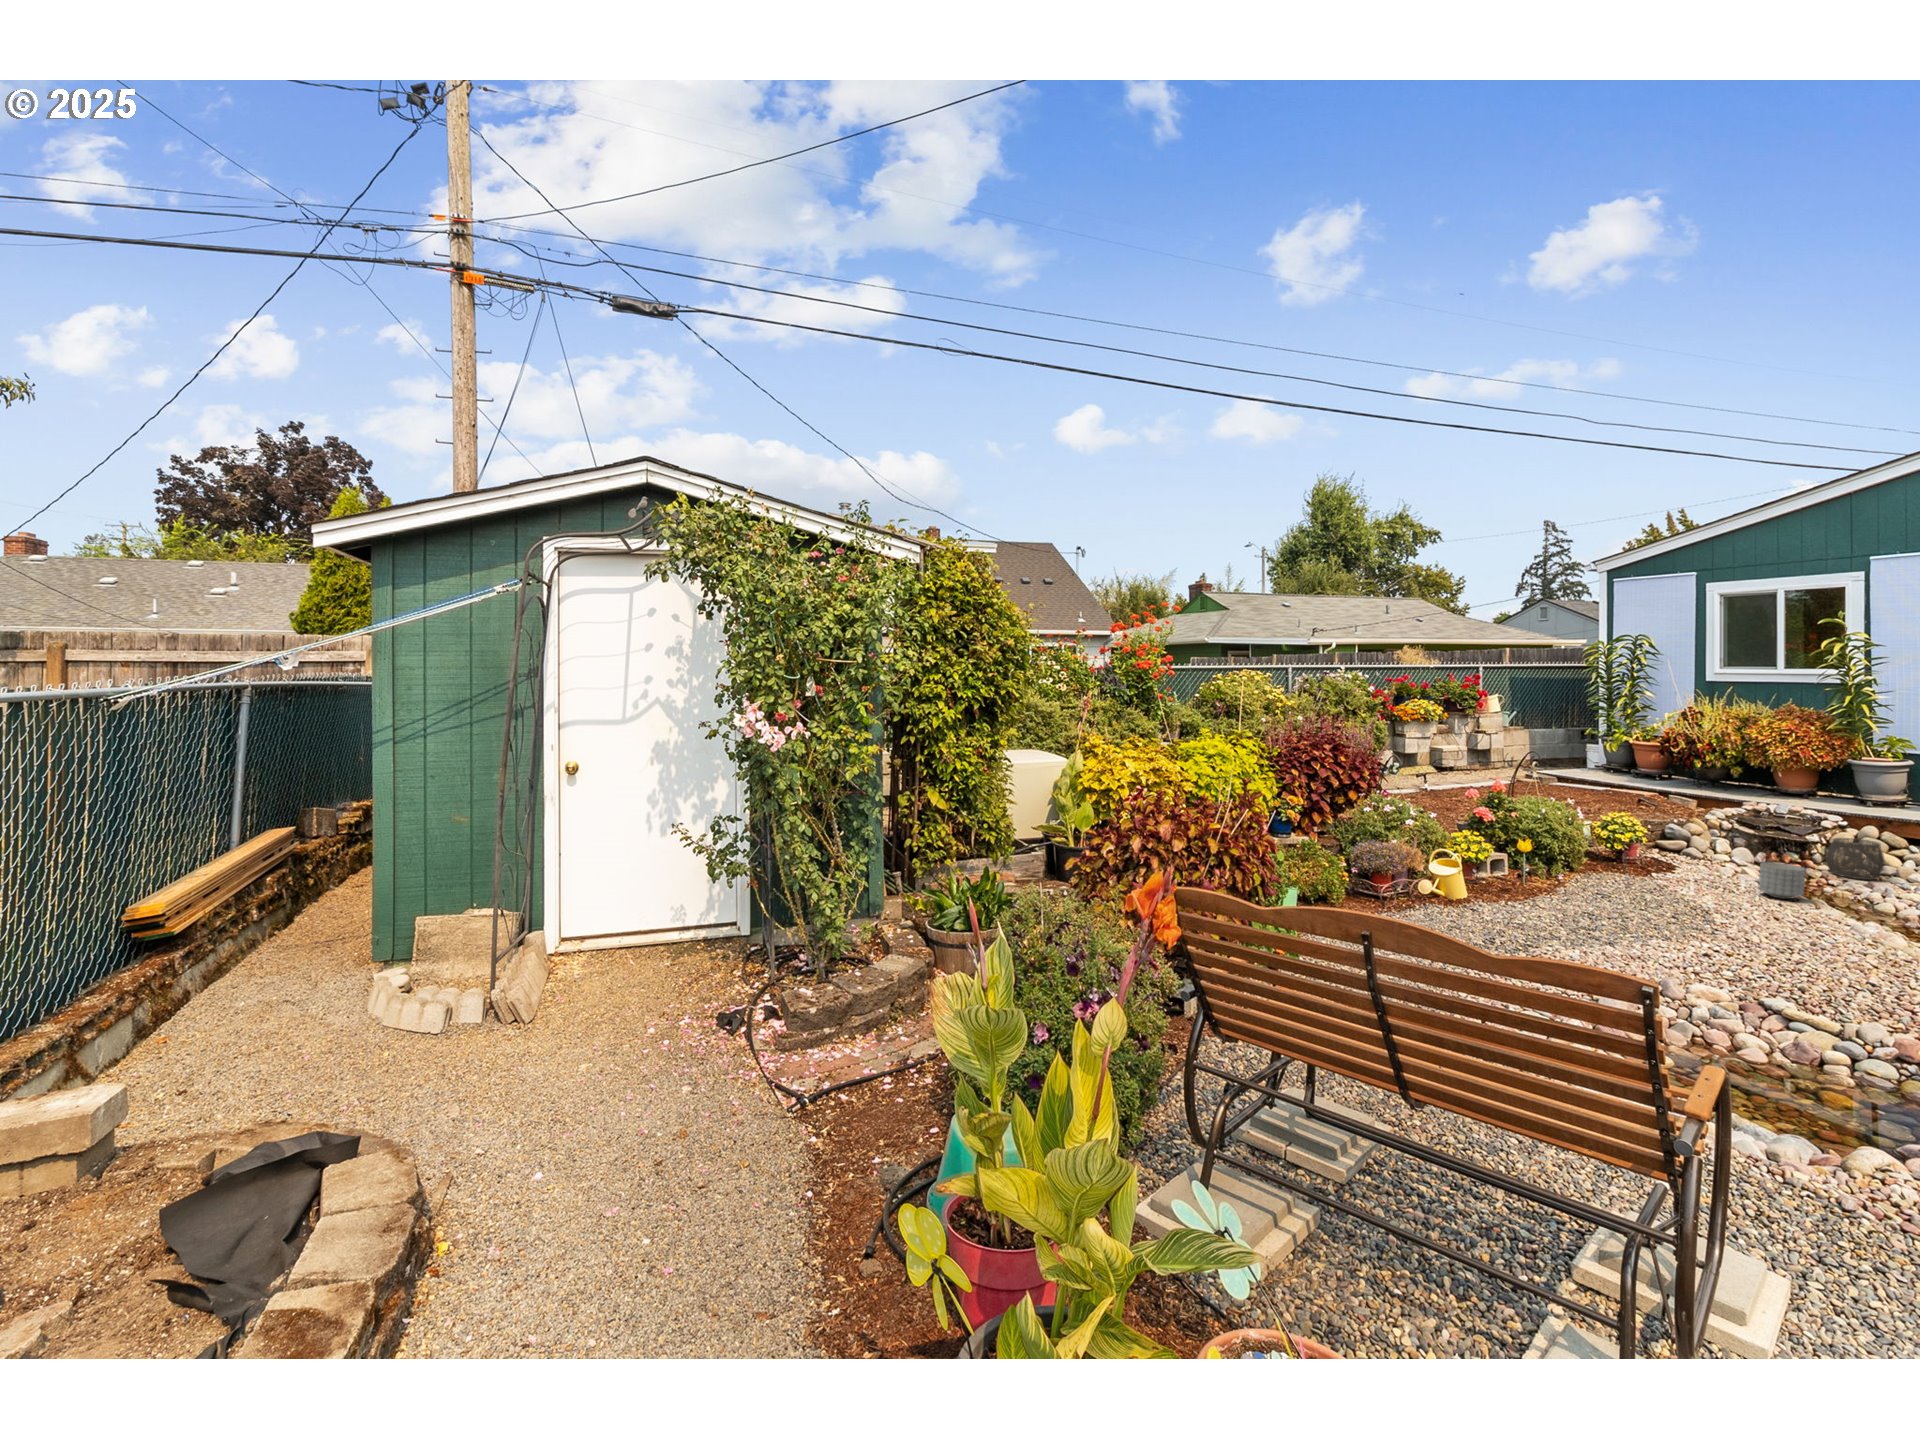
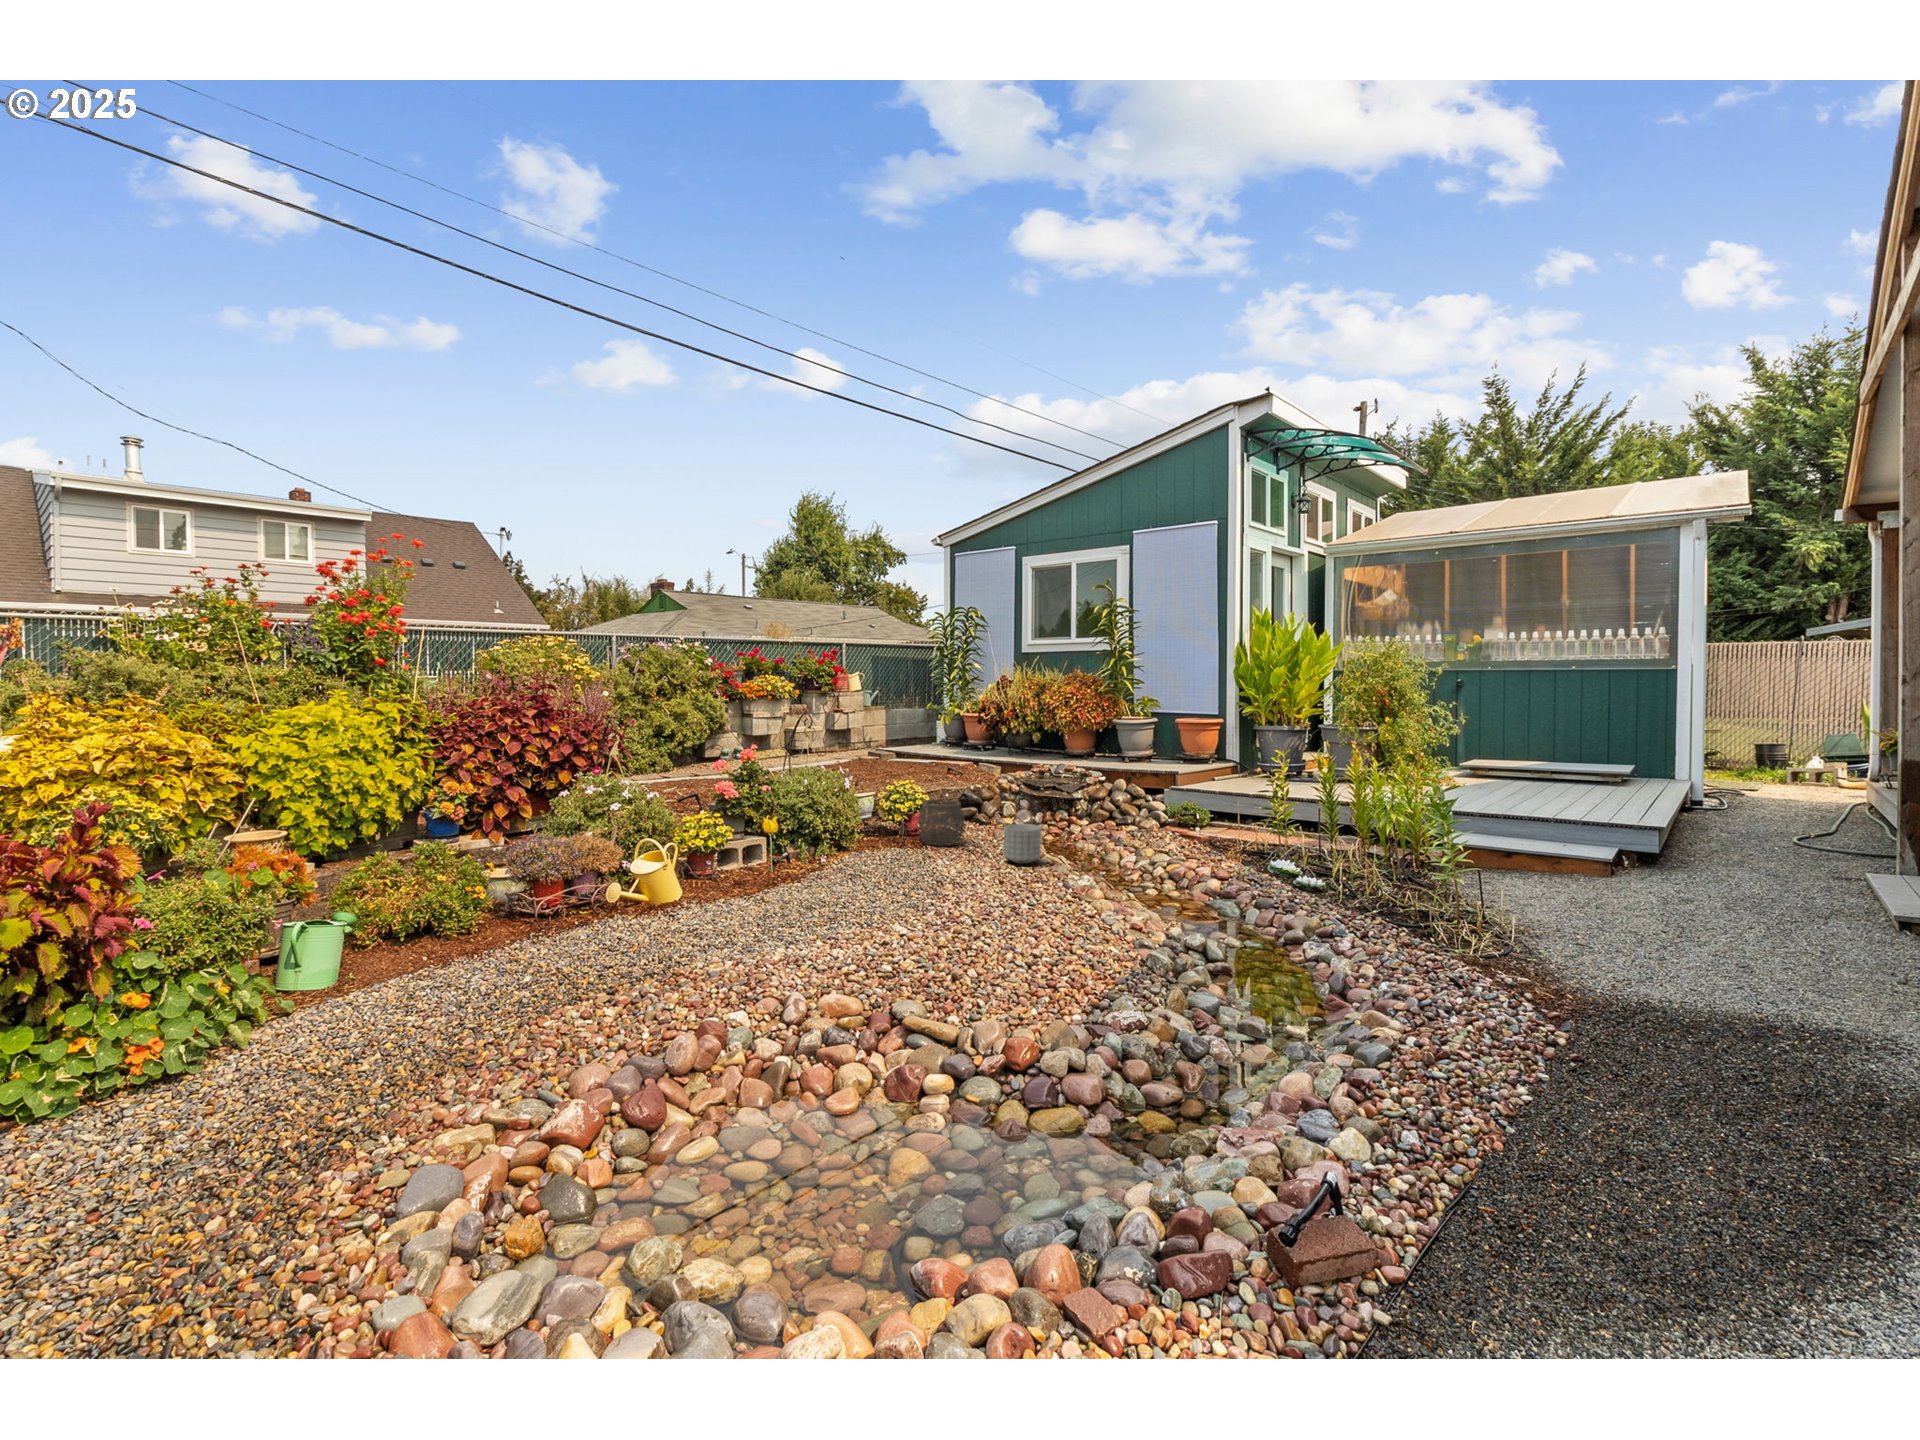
woven basket: present [1826,838,1885,880] -> present [918,799,964,846]

